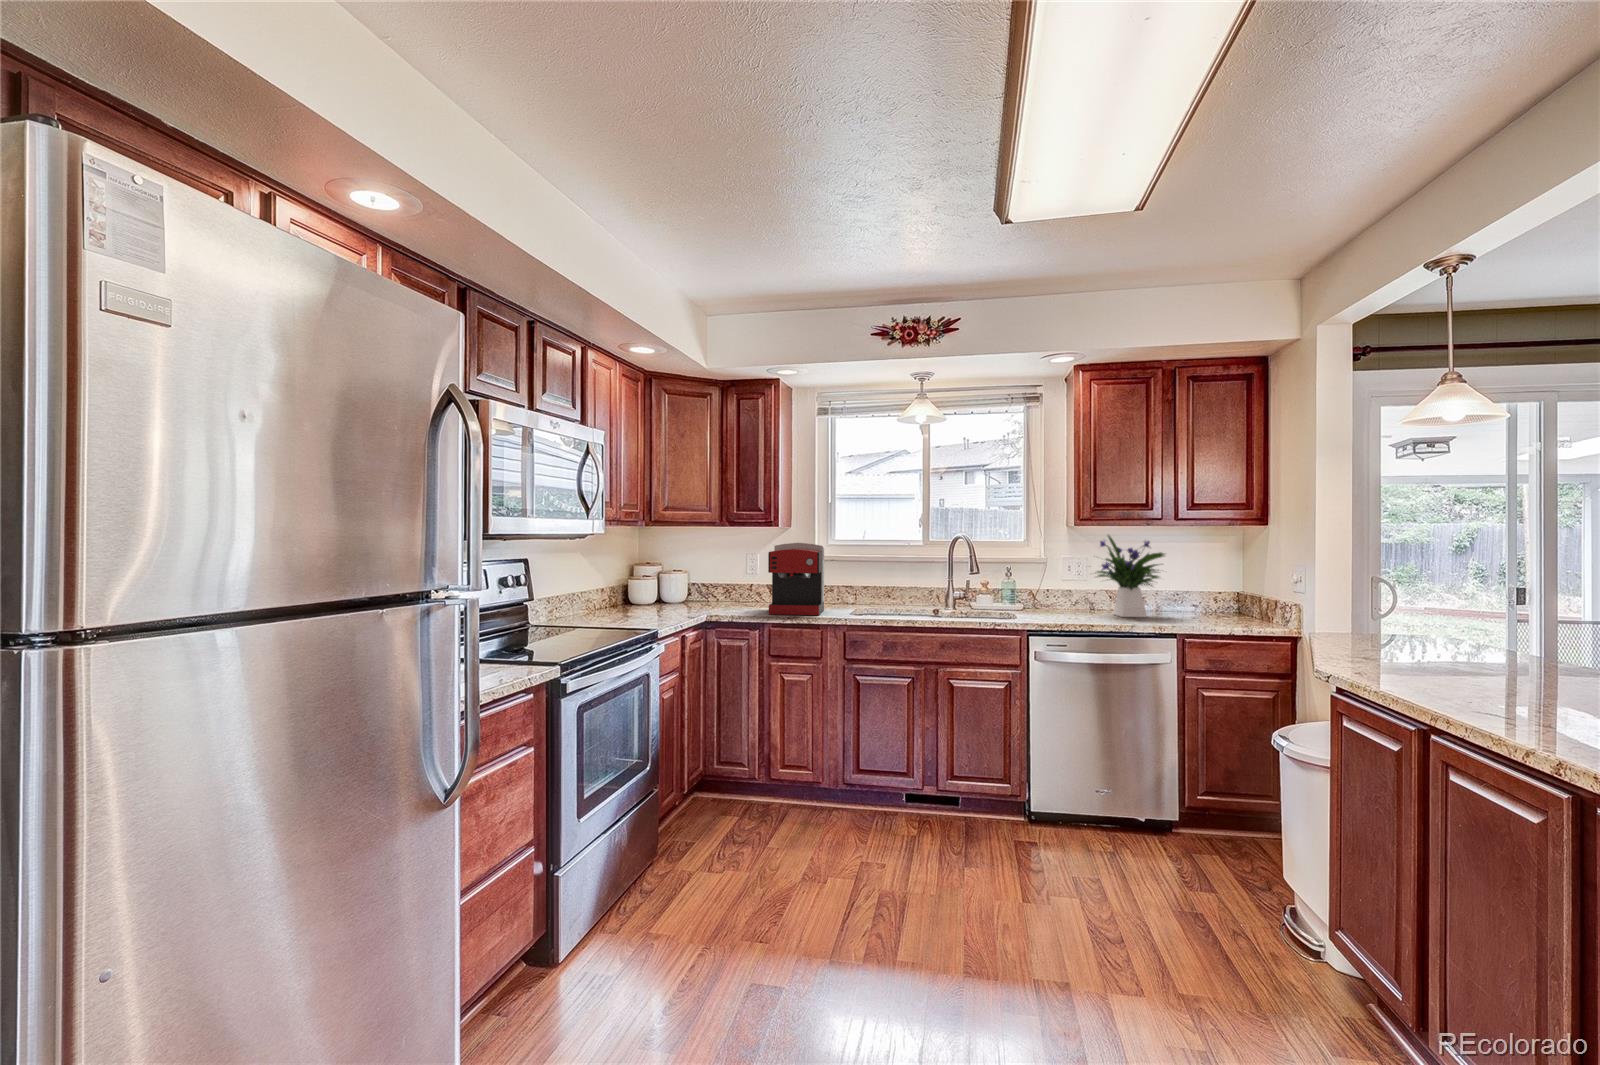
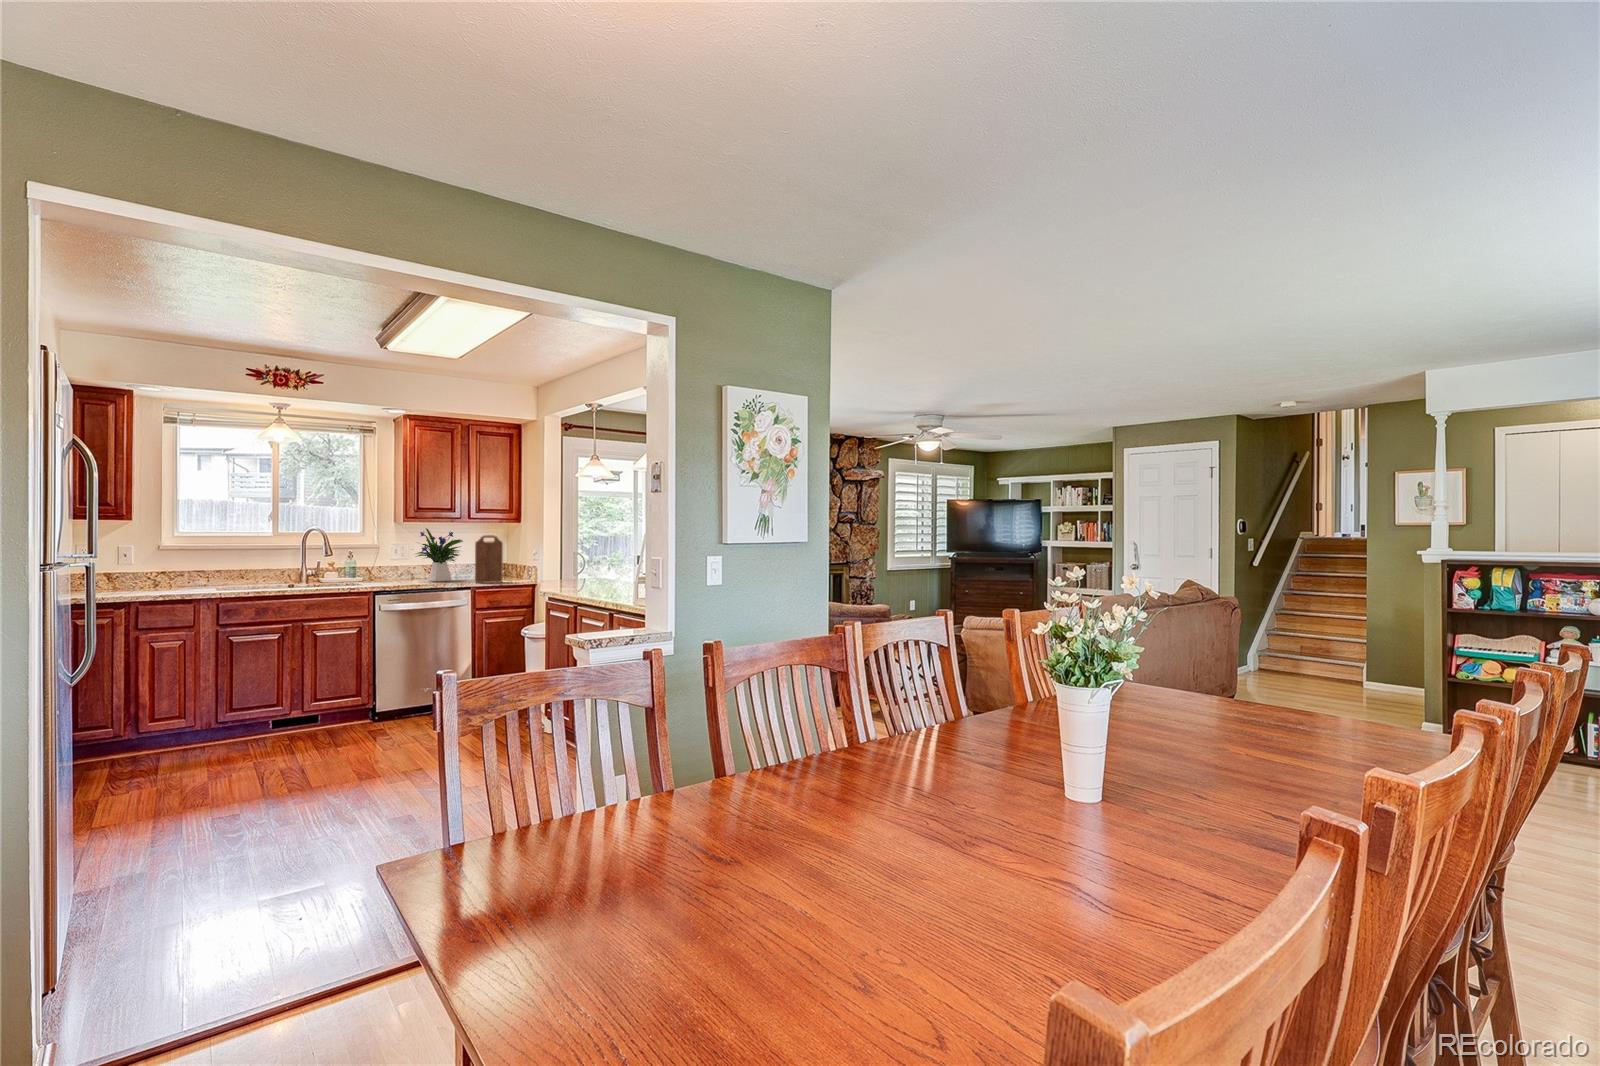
coffee maker: present [768,543,824,615] -> none [131,535,190,596]
cutting board: none [1185,546,1235,627] -> present [475,535,503,583]

